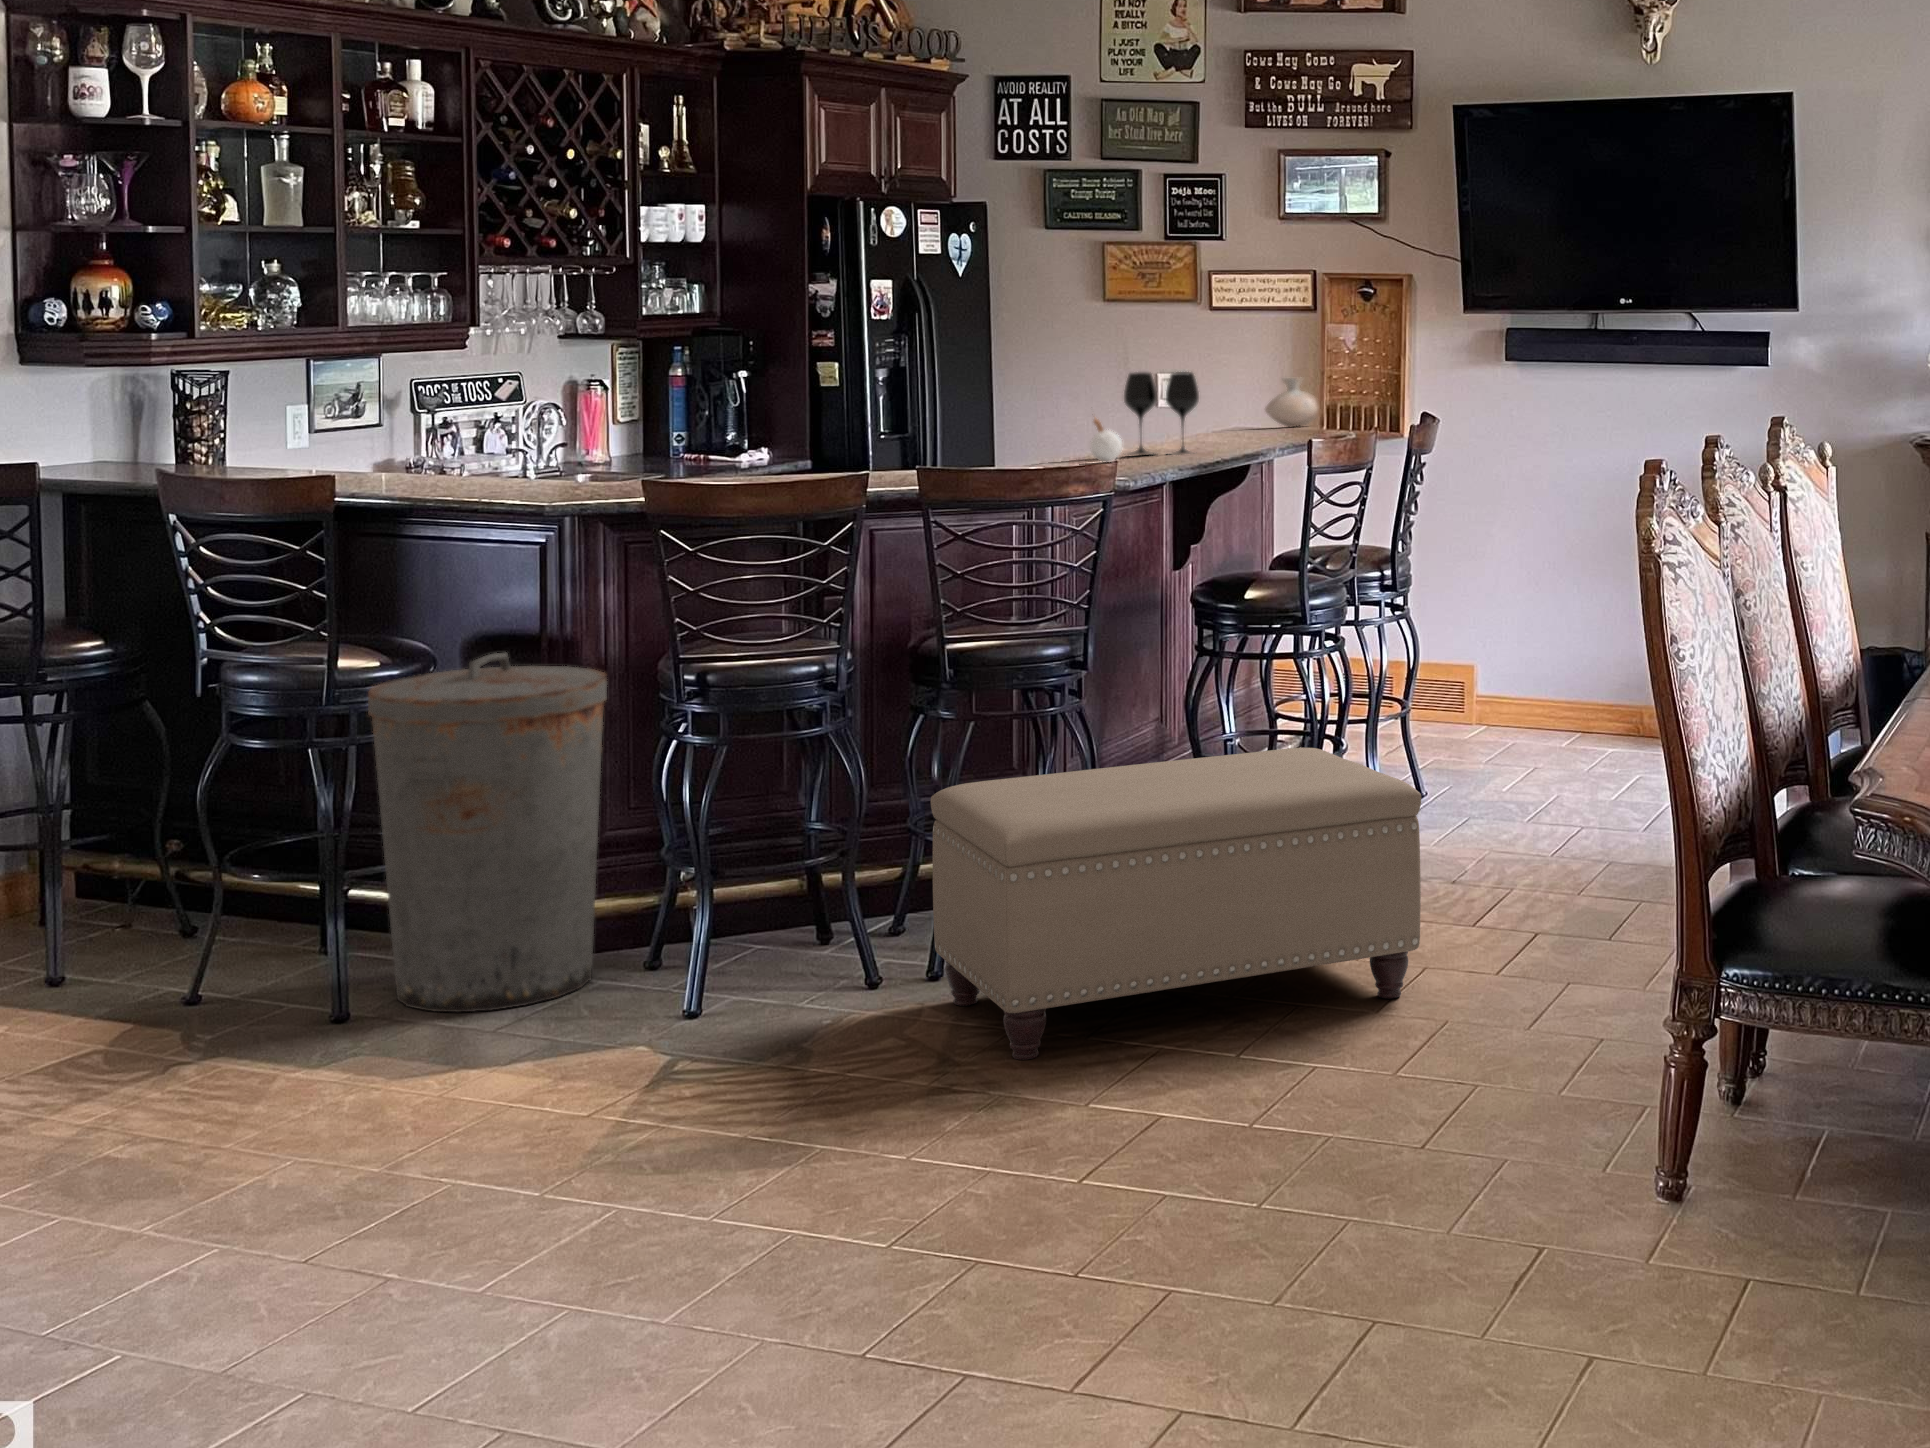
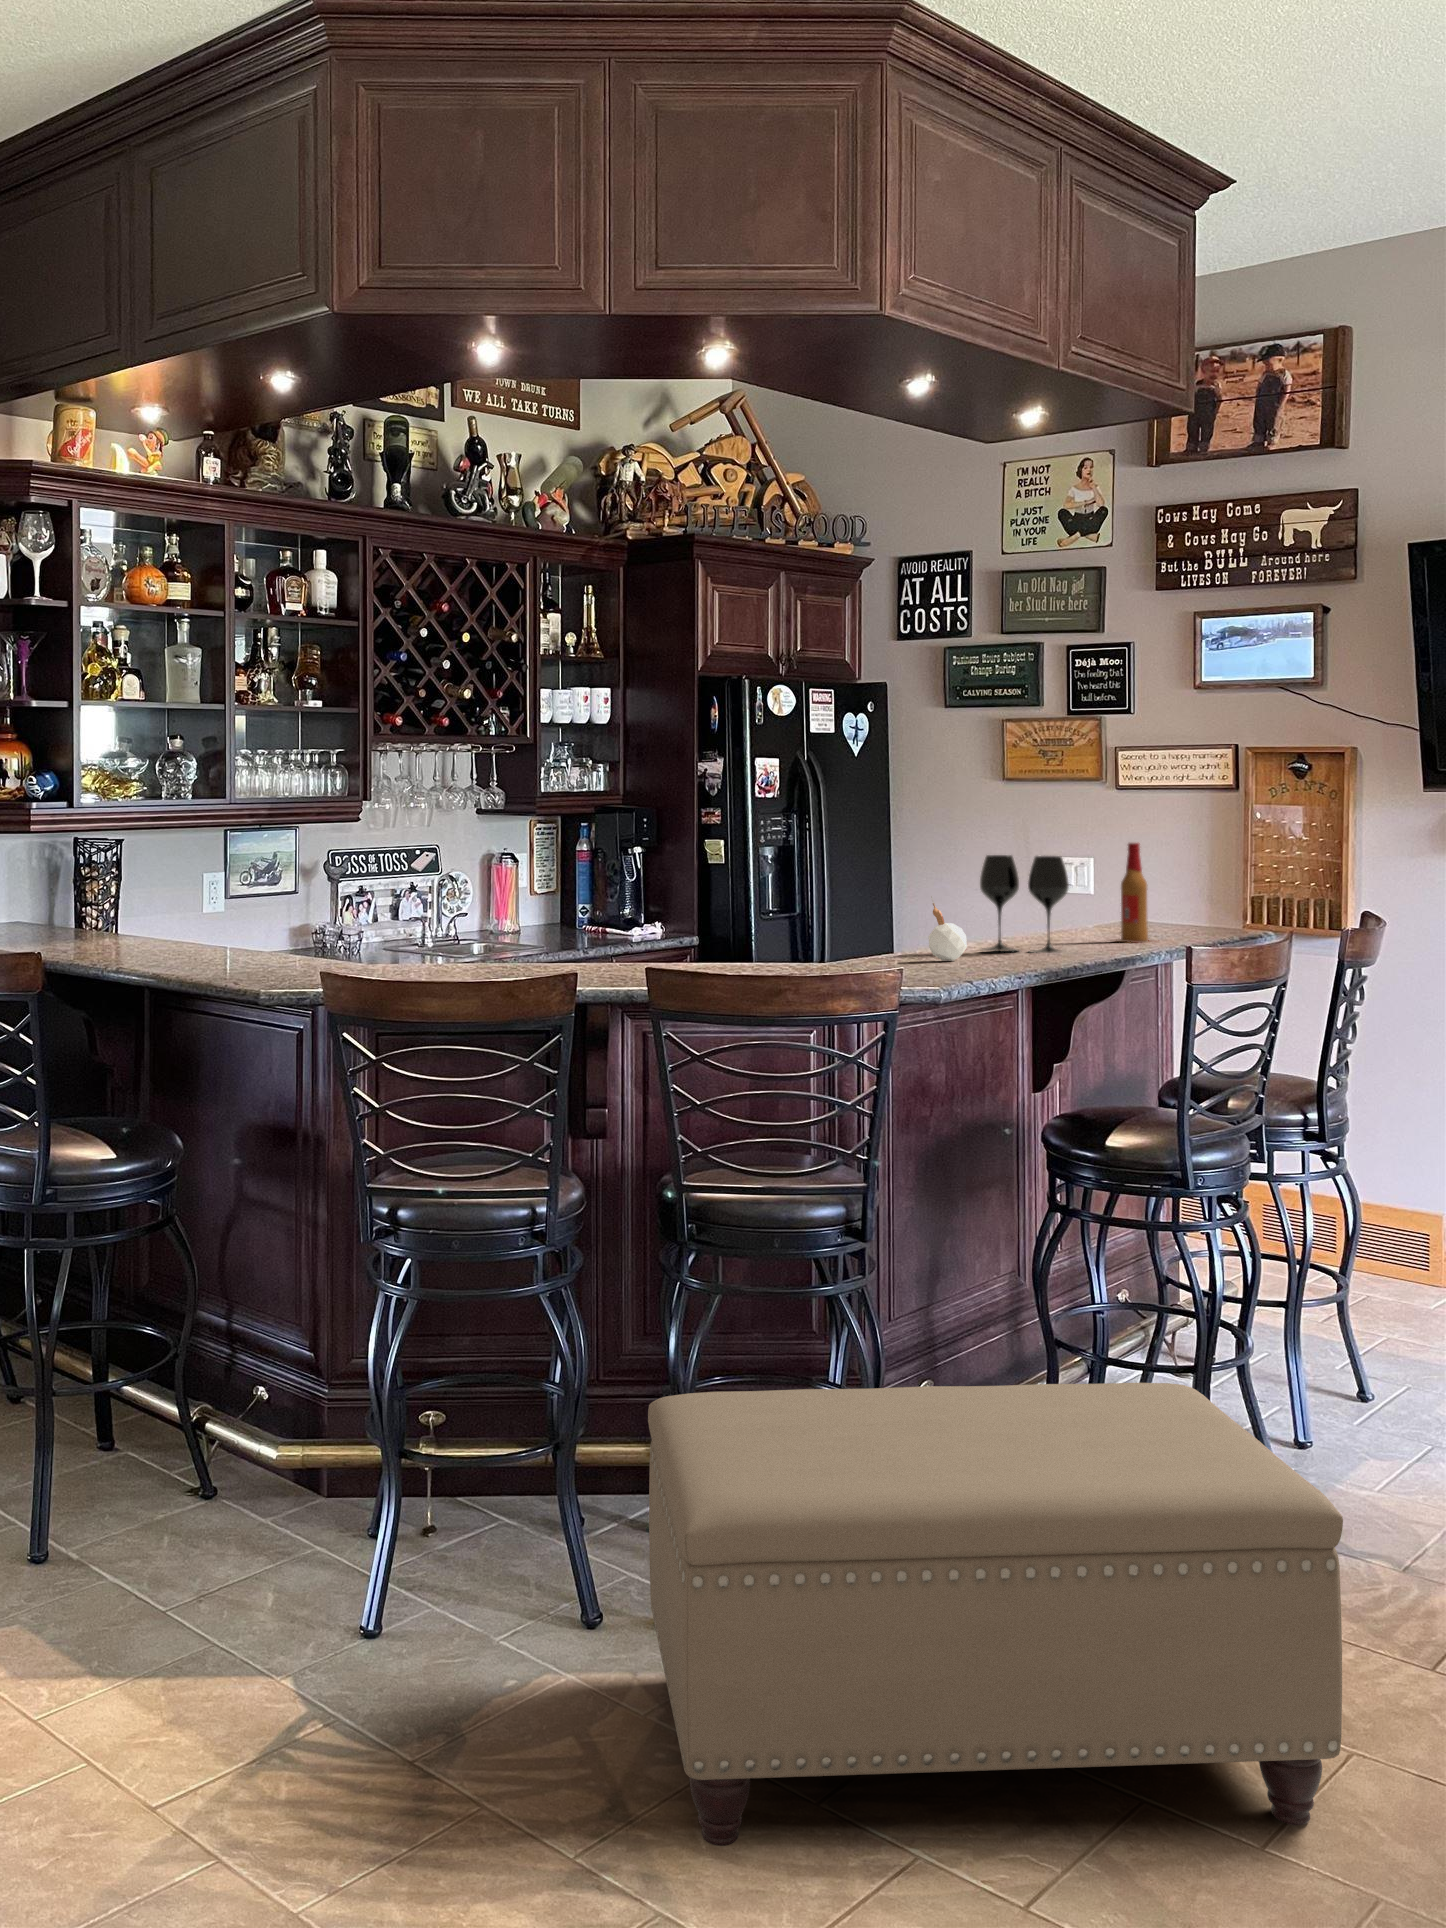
beer bottle: none [1221,360,1271,446] -> present [1117,843,1151,943]
vase: present [1265,378,1318,427] -> none [1178,862,1244,916]
trash can: present [368,653,607,1013] -> none [82,1157,335,1580]

